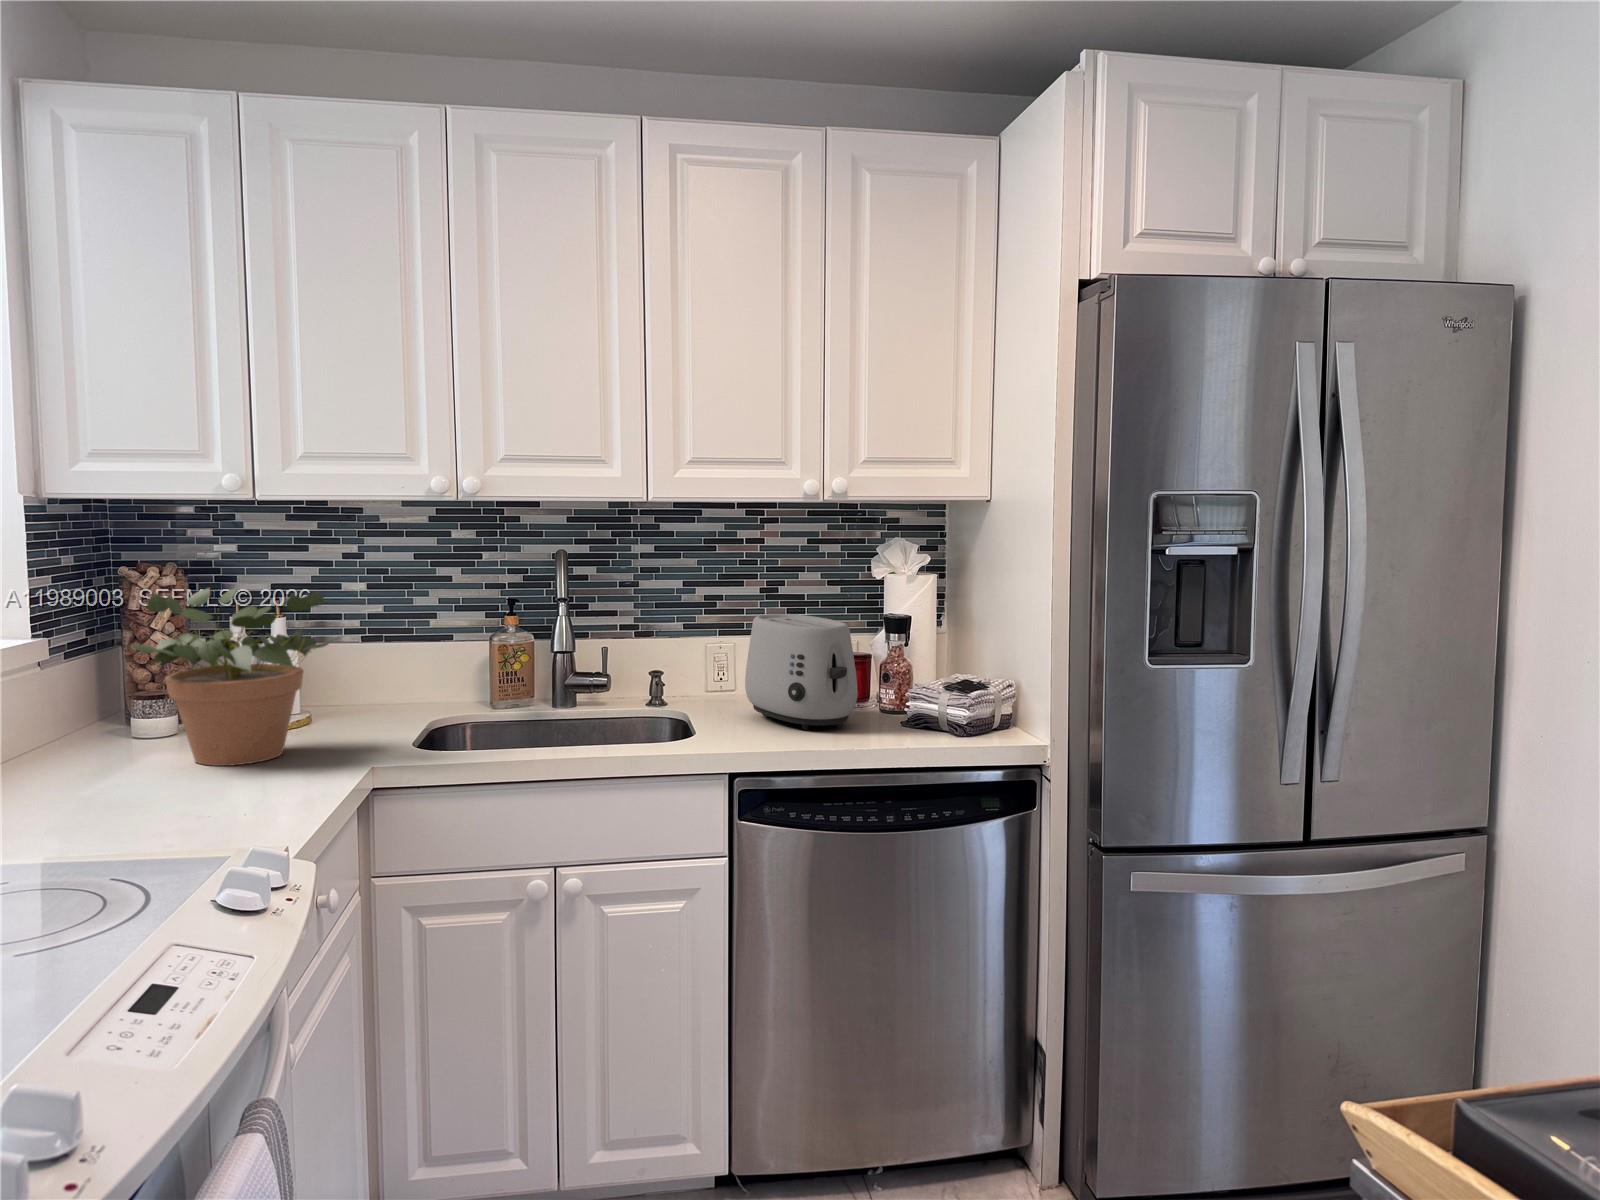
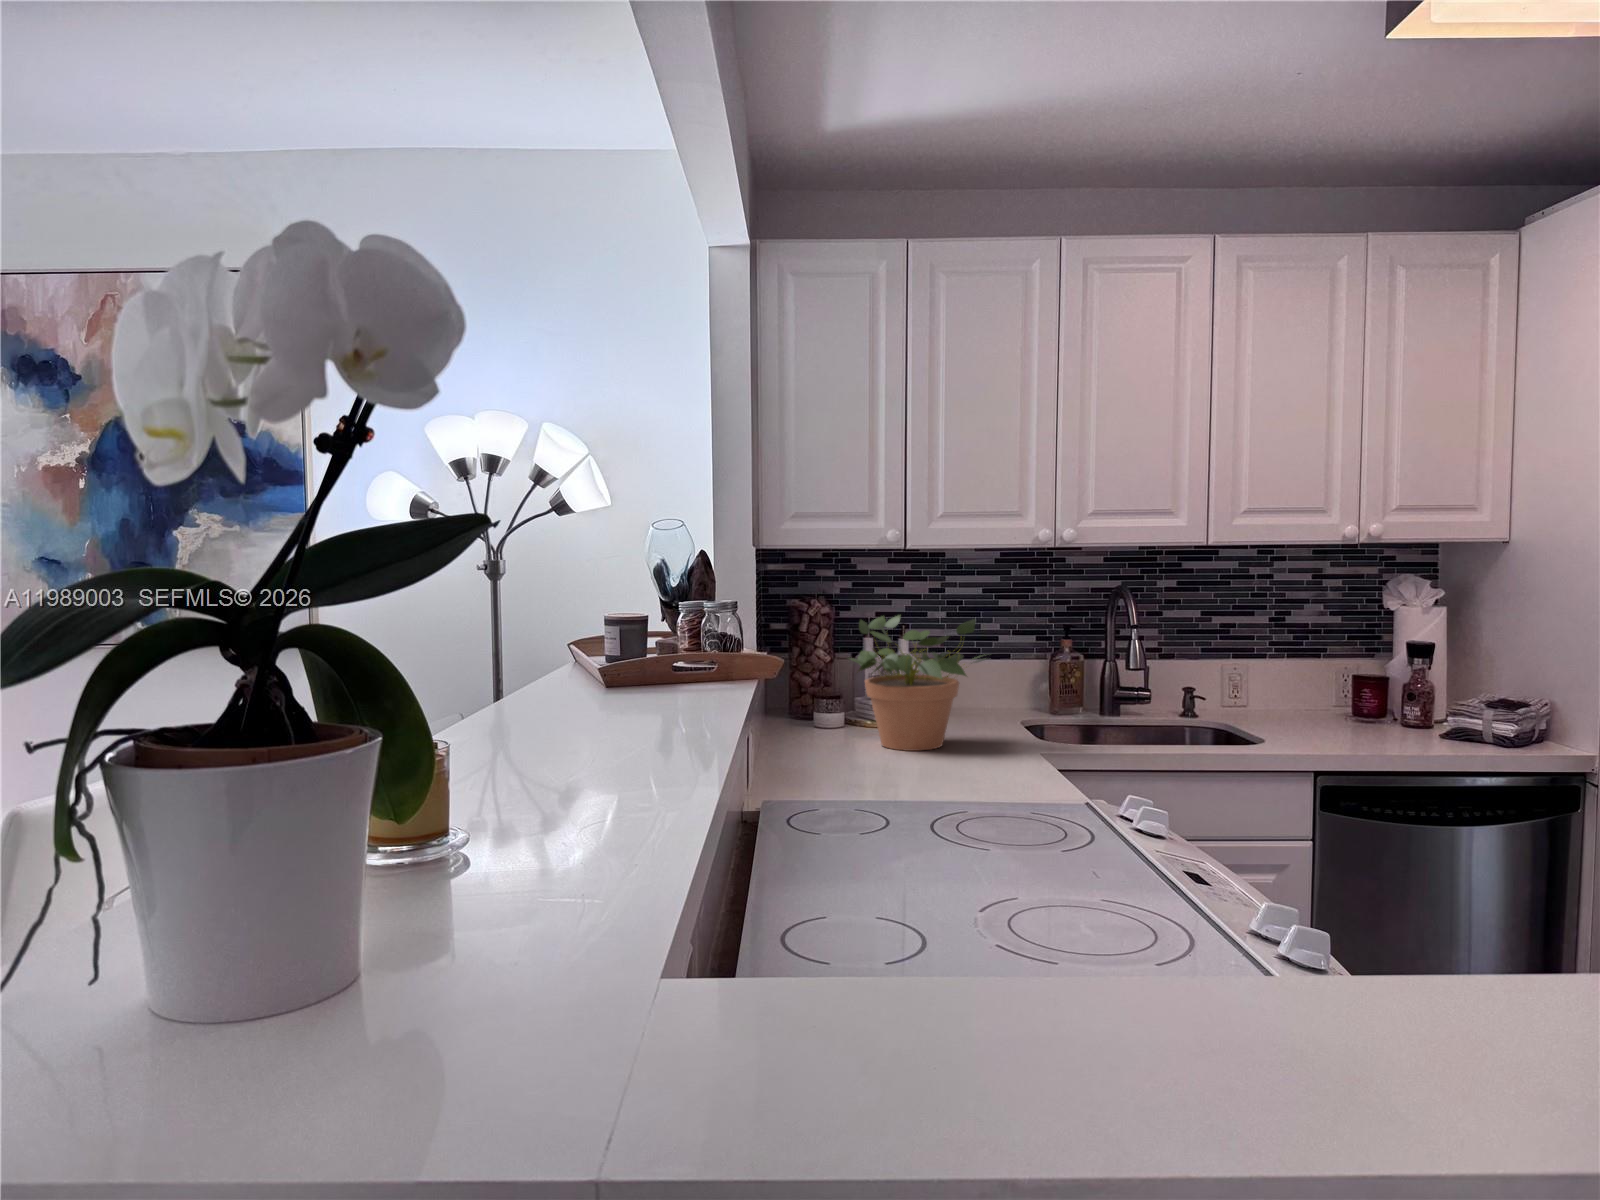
toaster: present [745,614,858,730] -> none [1281,640,1398,738]

